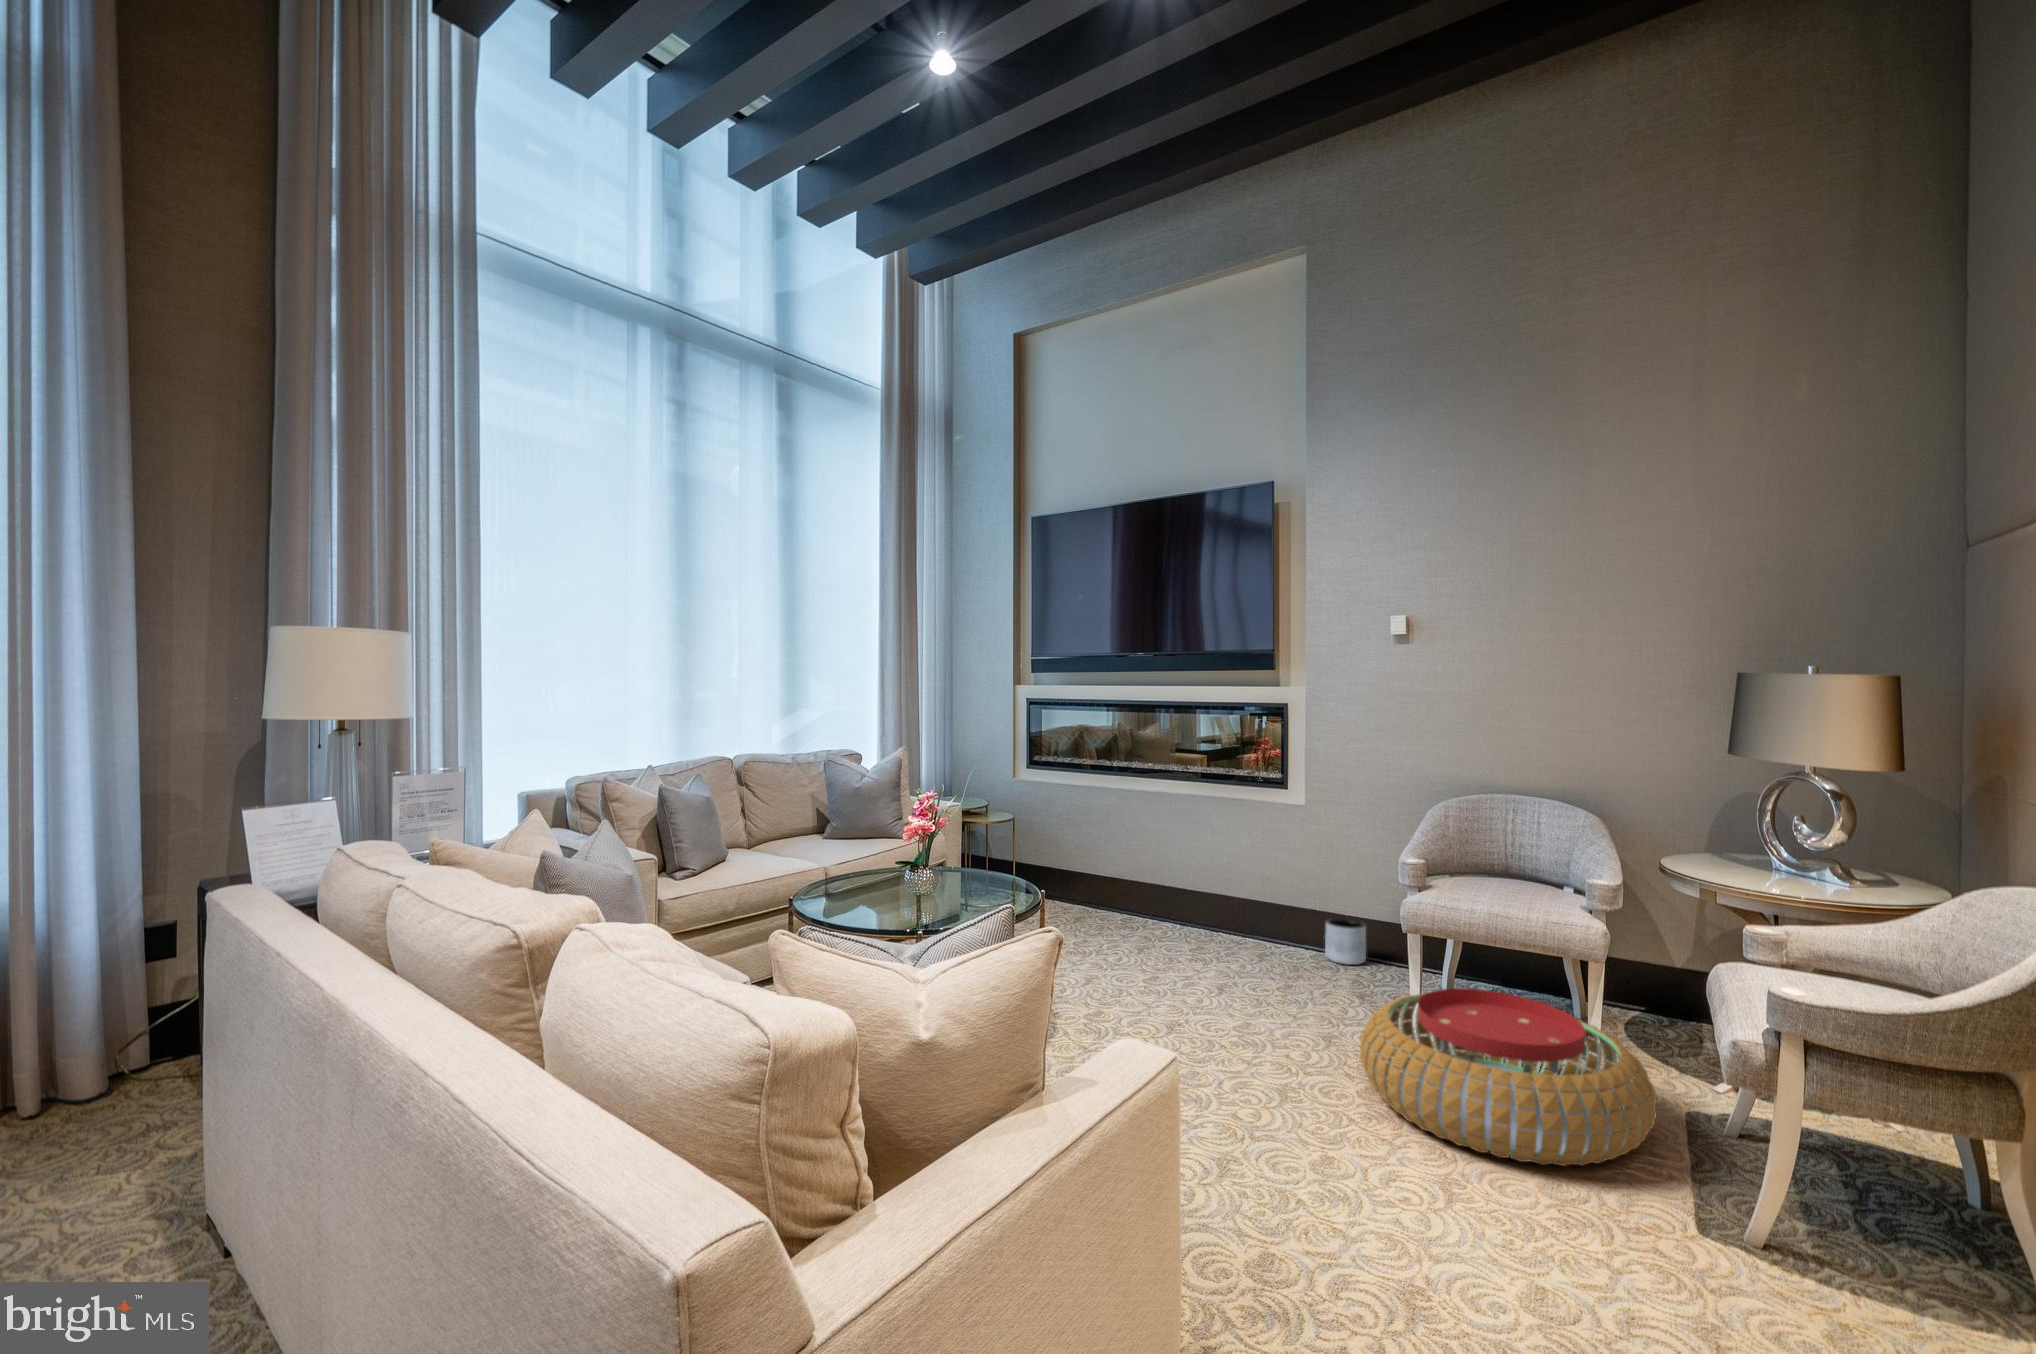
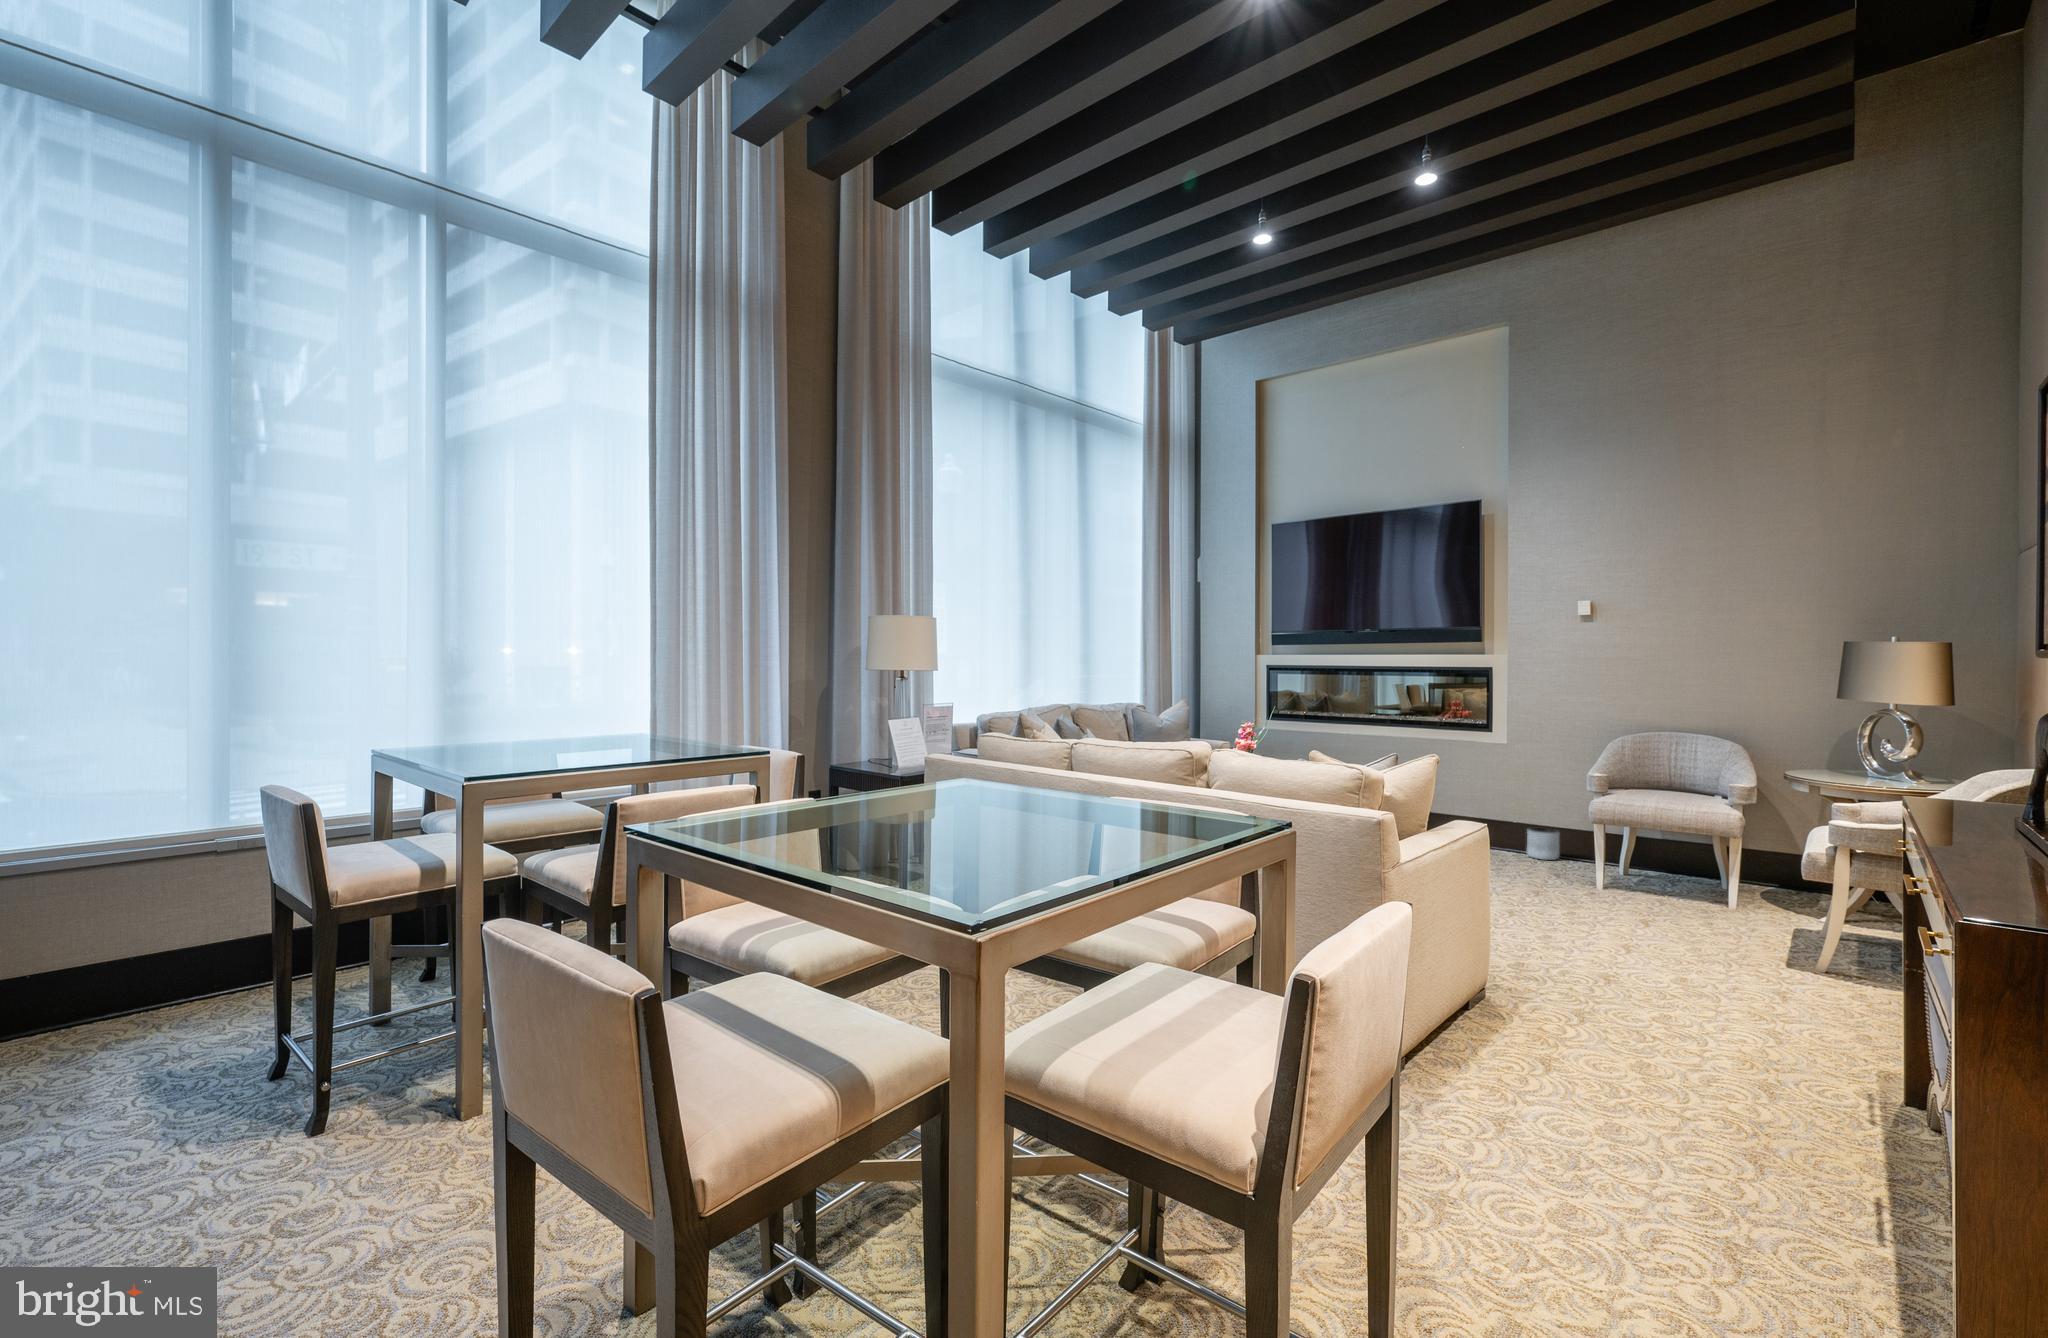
pouf: present [1360,989,1657,1166] -> none [1568,851,1769,941]

